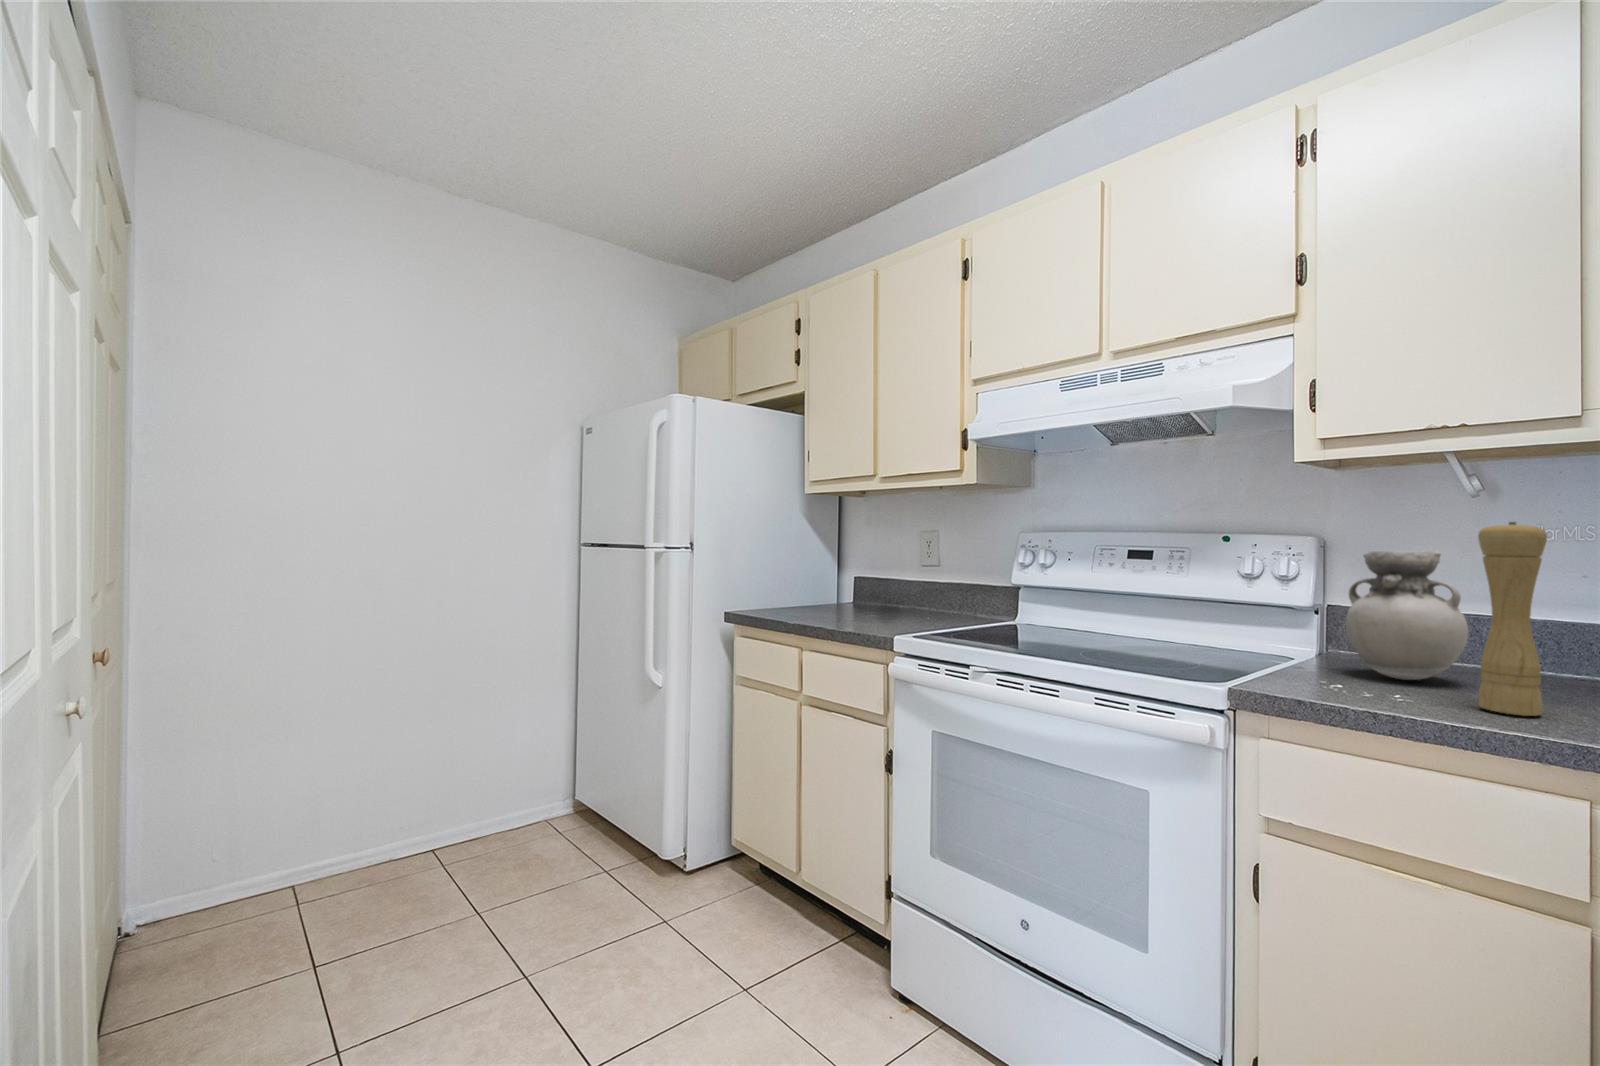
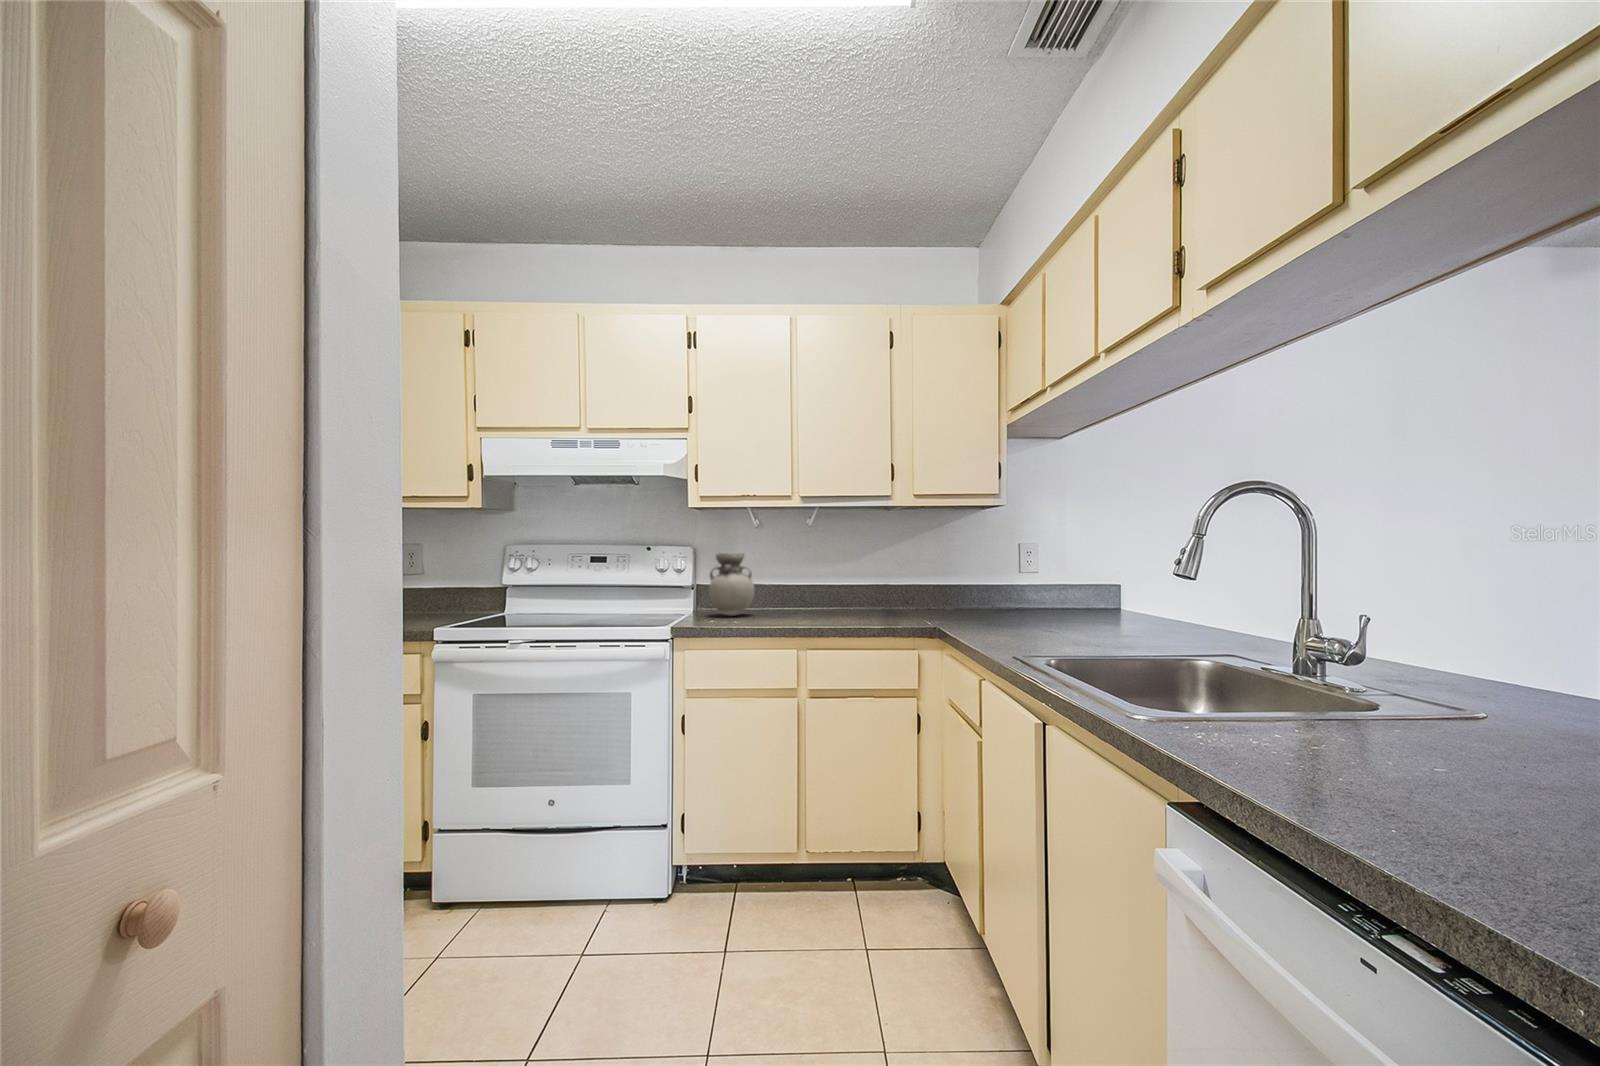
pepper mill: present [1478,522,1547,716] -> none [760,538,781,621]

